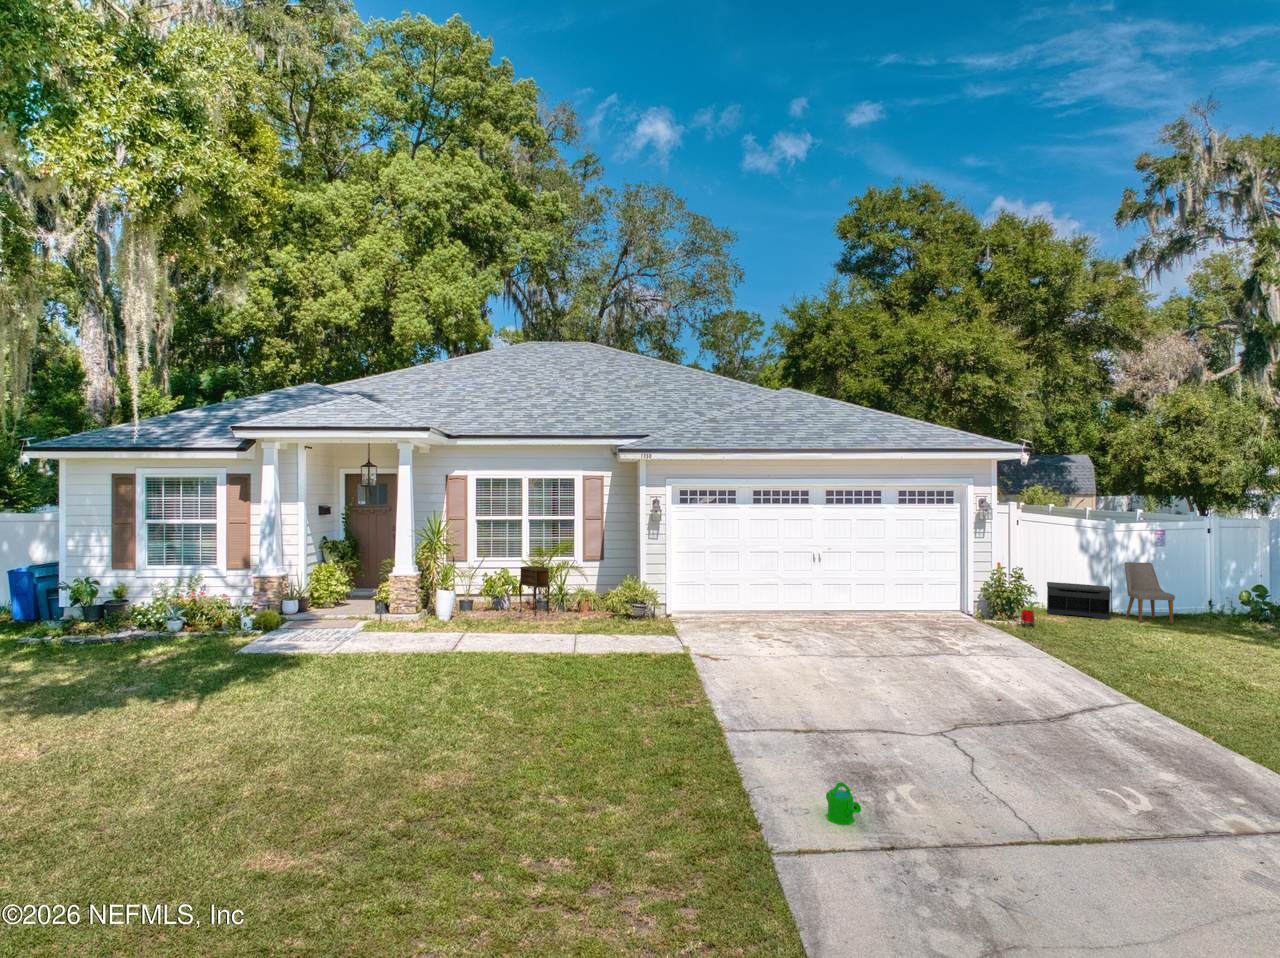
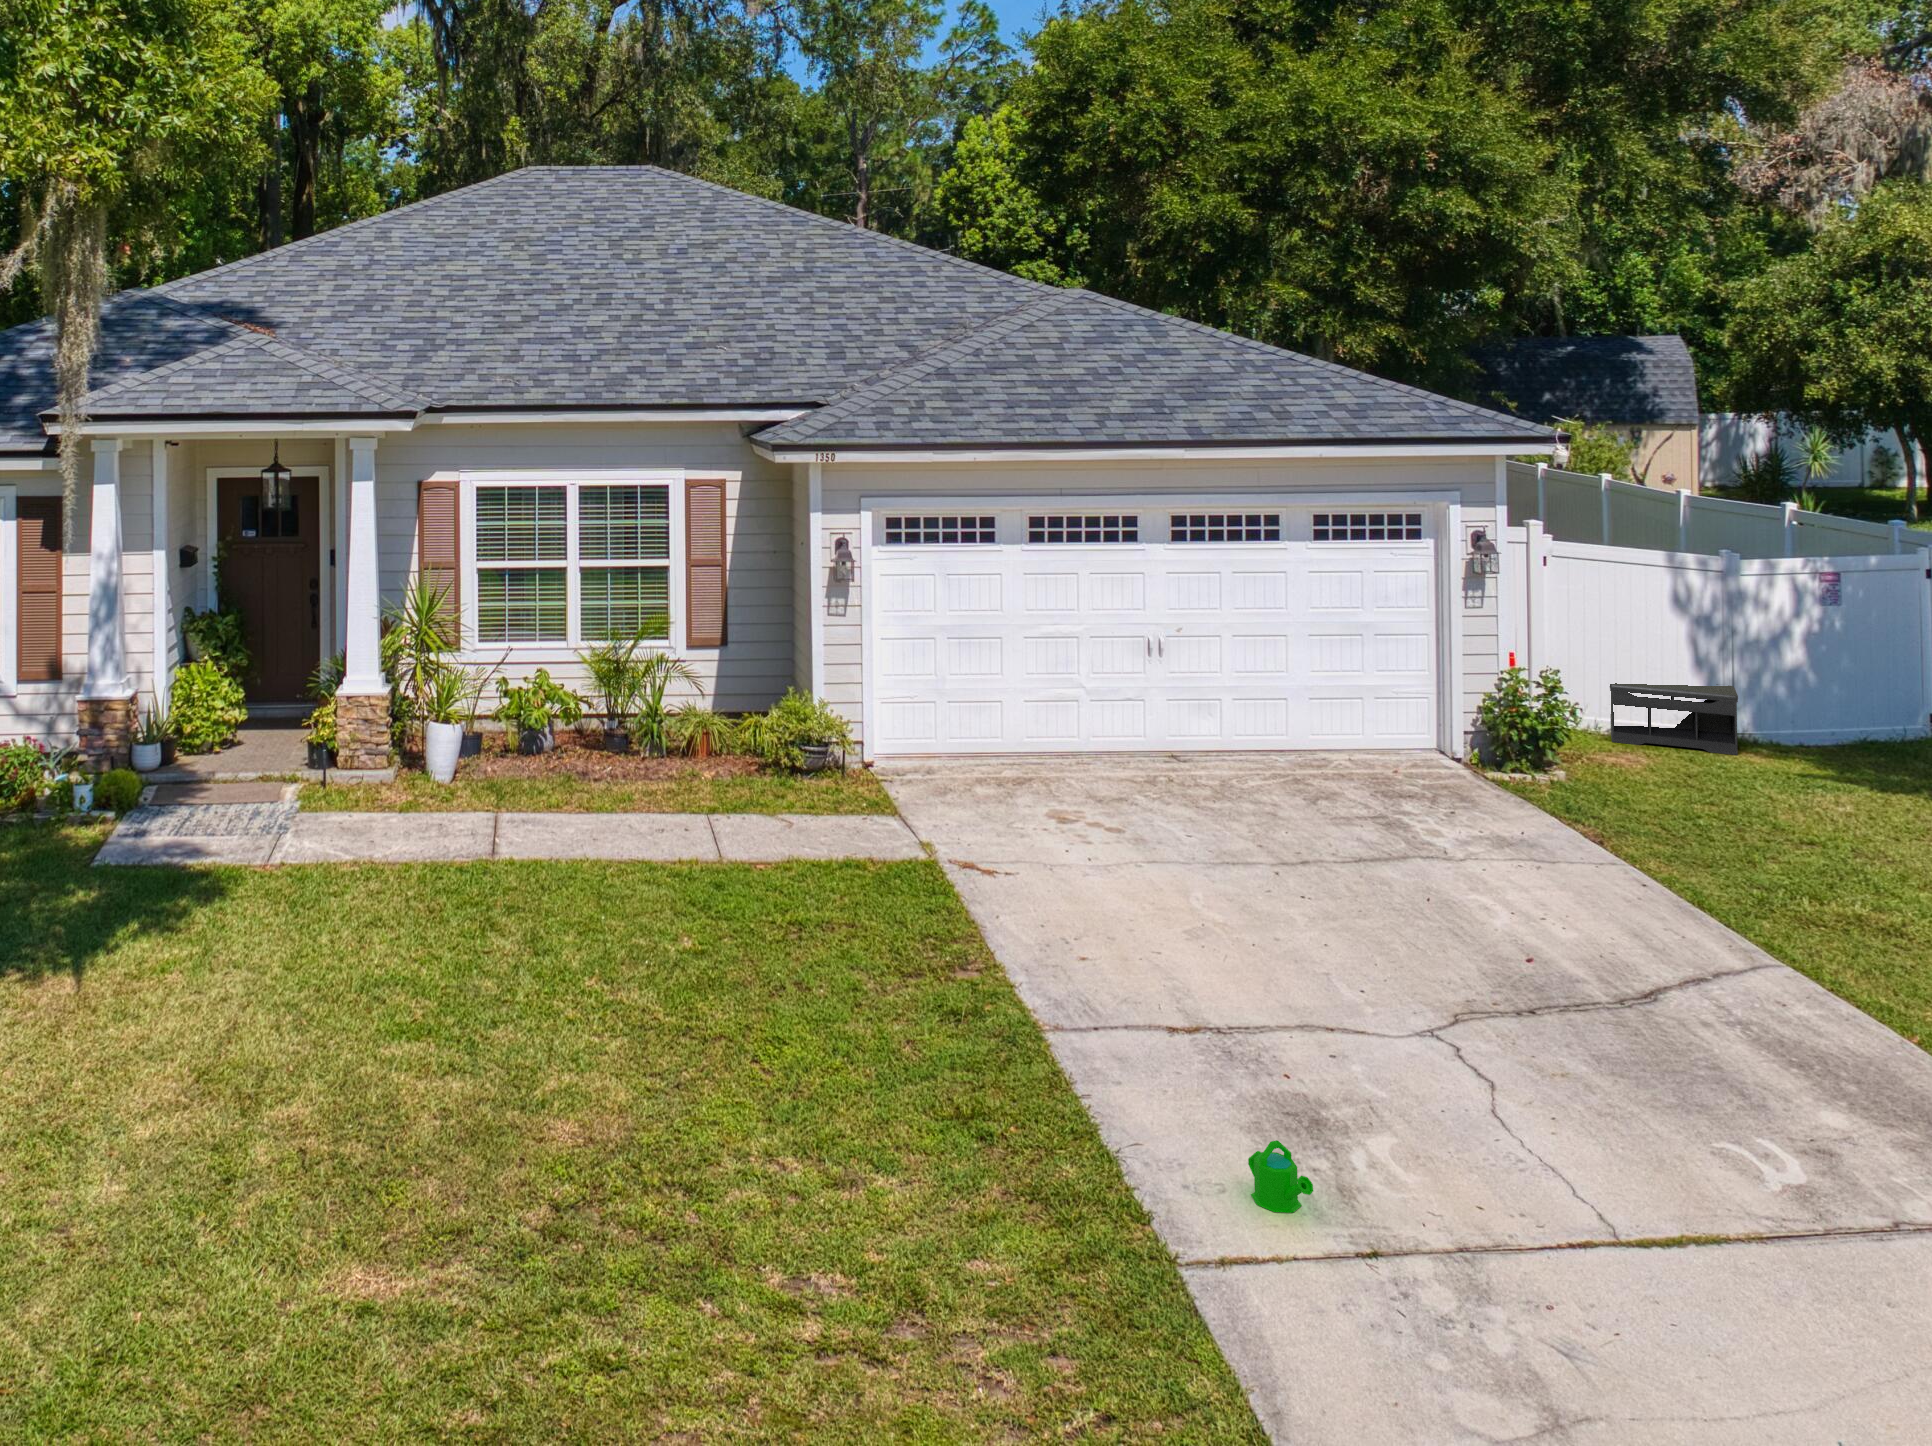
chair: present [1124,562,1175,624] -> none [1764,638,1868,764]
side table: present [519,566,550,616] -> none [571,663,631,763]
house plant: present [1016,591,1039,626] -> none [1545,704,1599,778]

